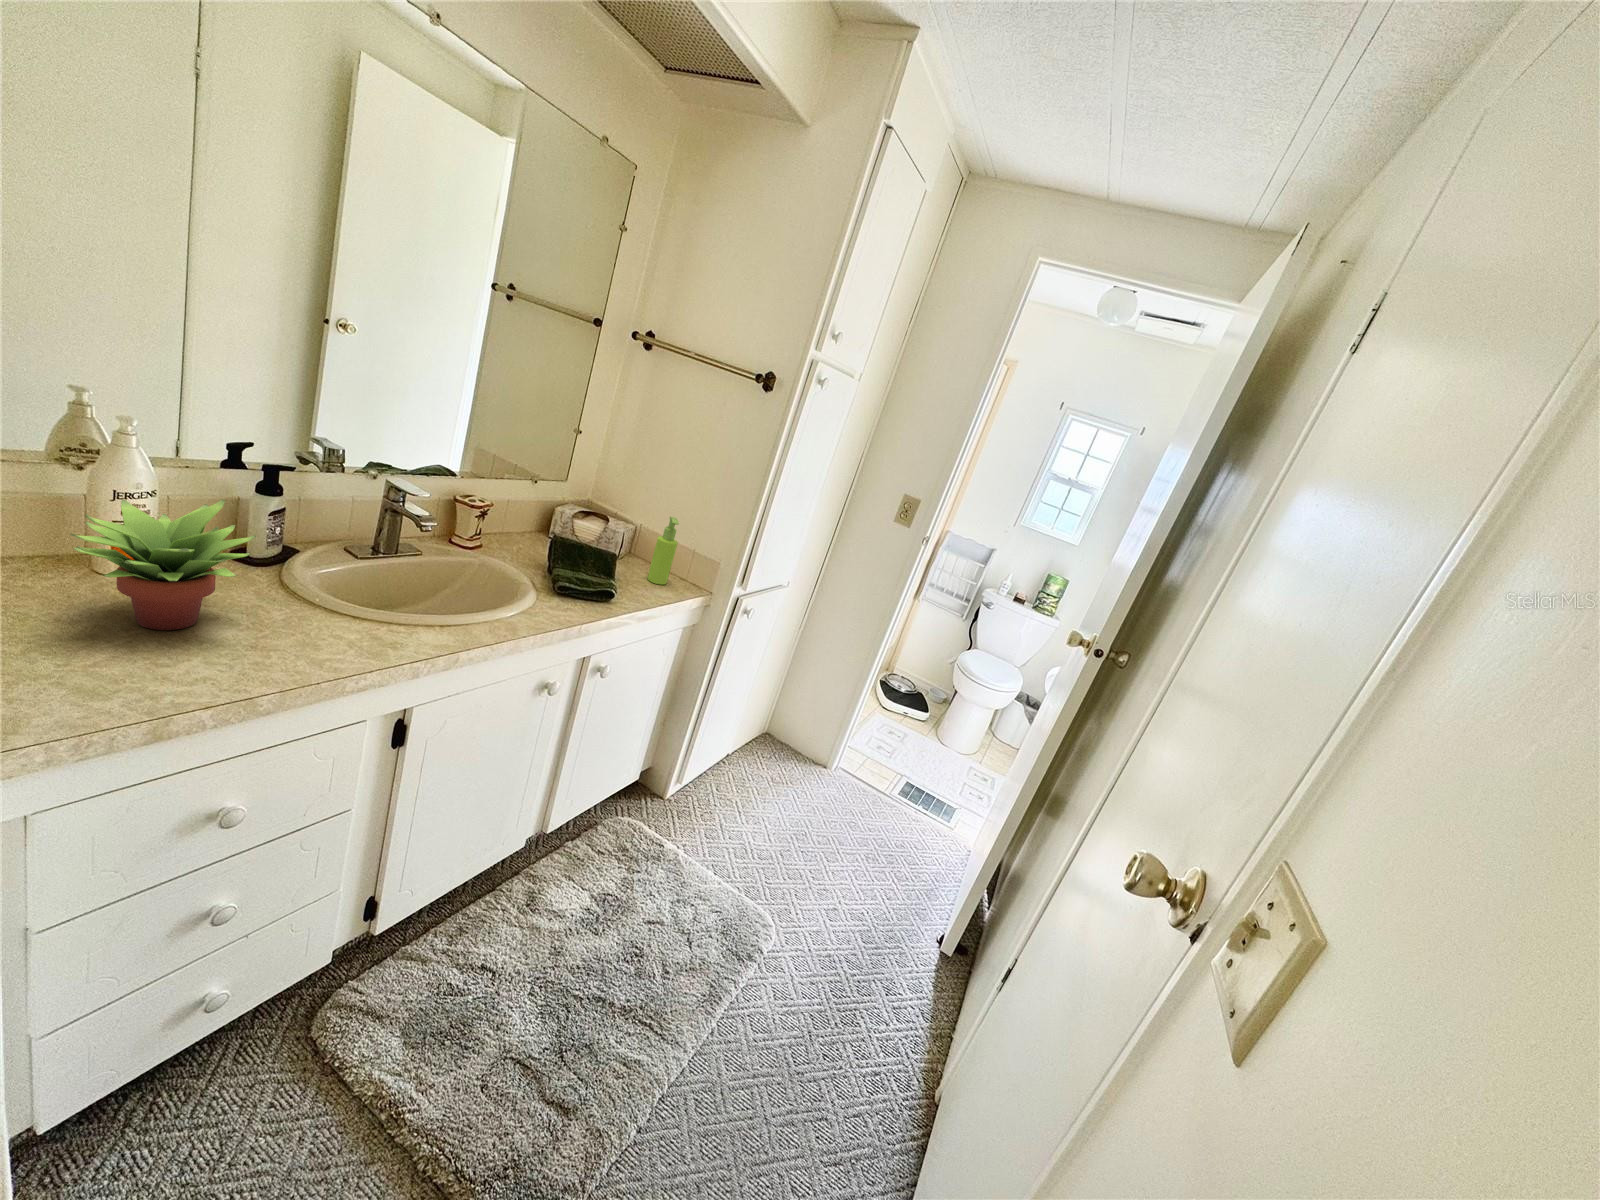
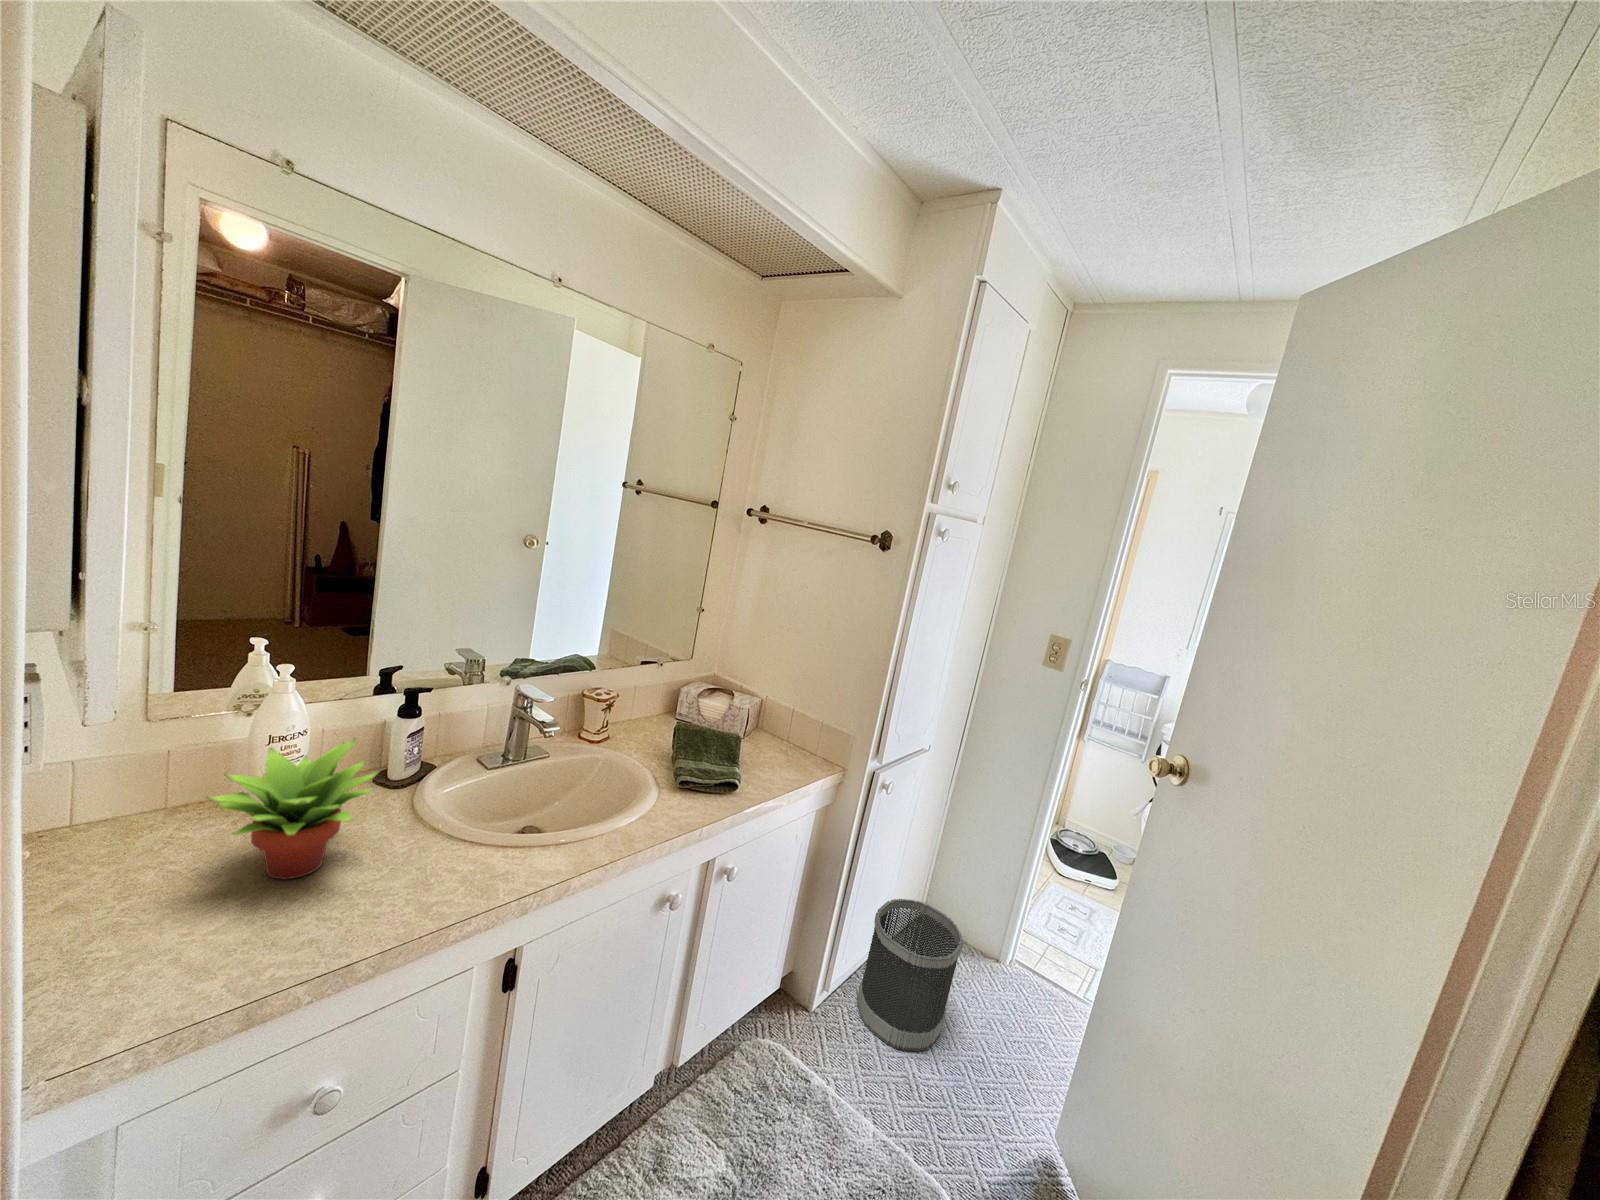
soap dispenser: present [647,517,679,585] -> none [775,689,804,763]
wastebasket: none [706,712,801,827] -> present [857,899,963,1051]

